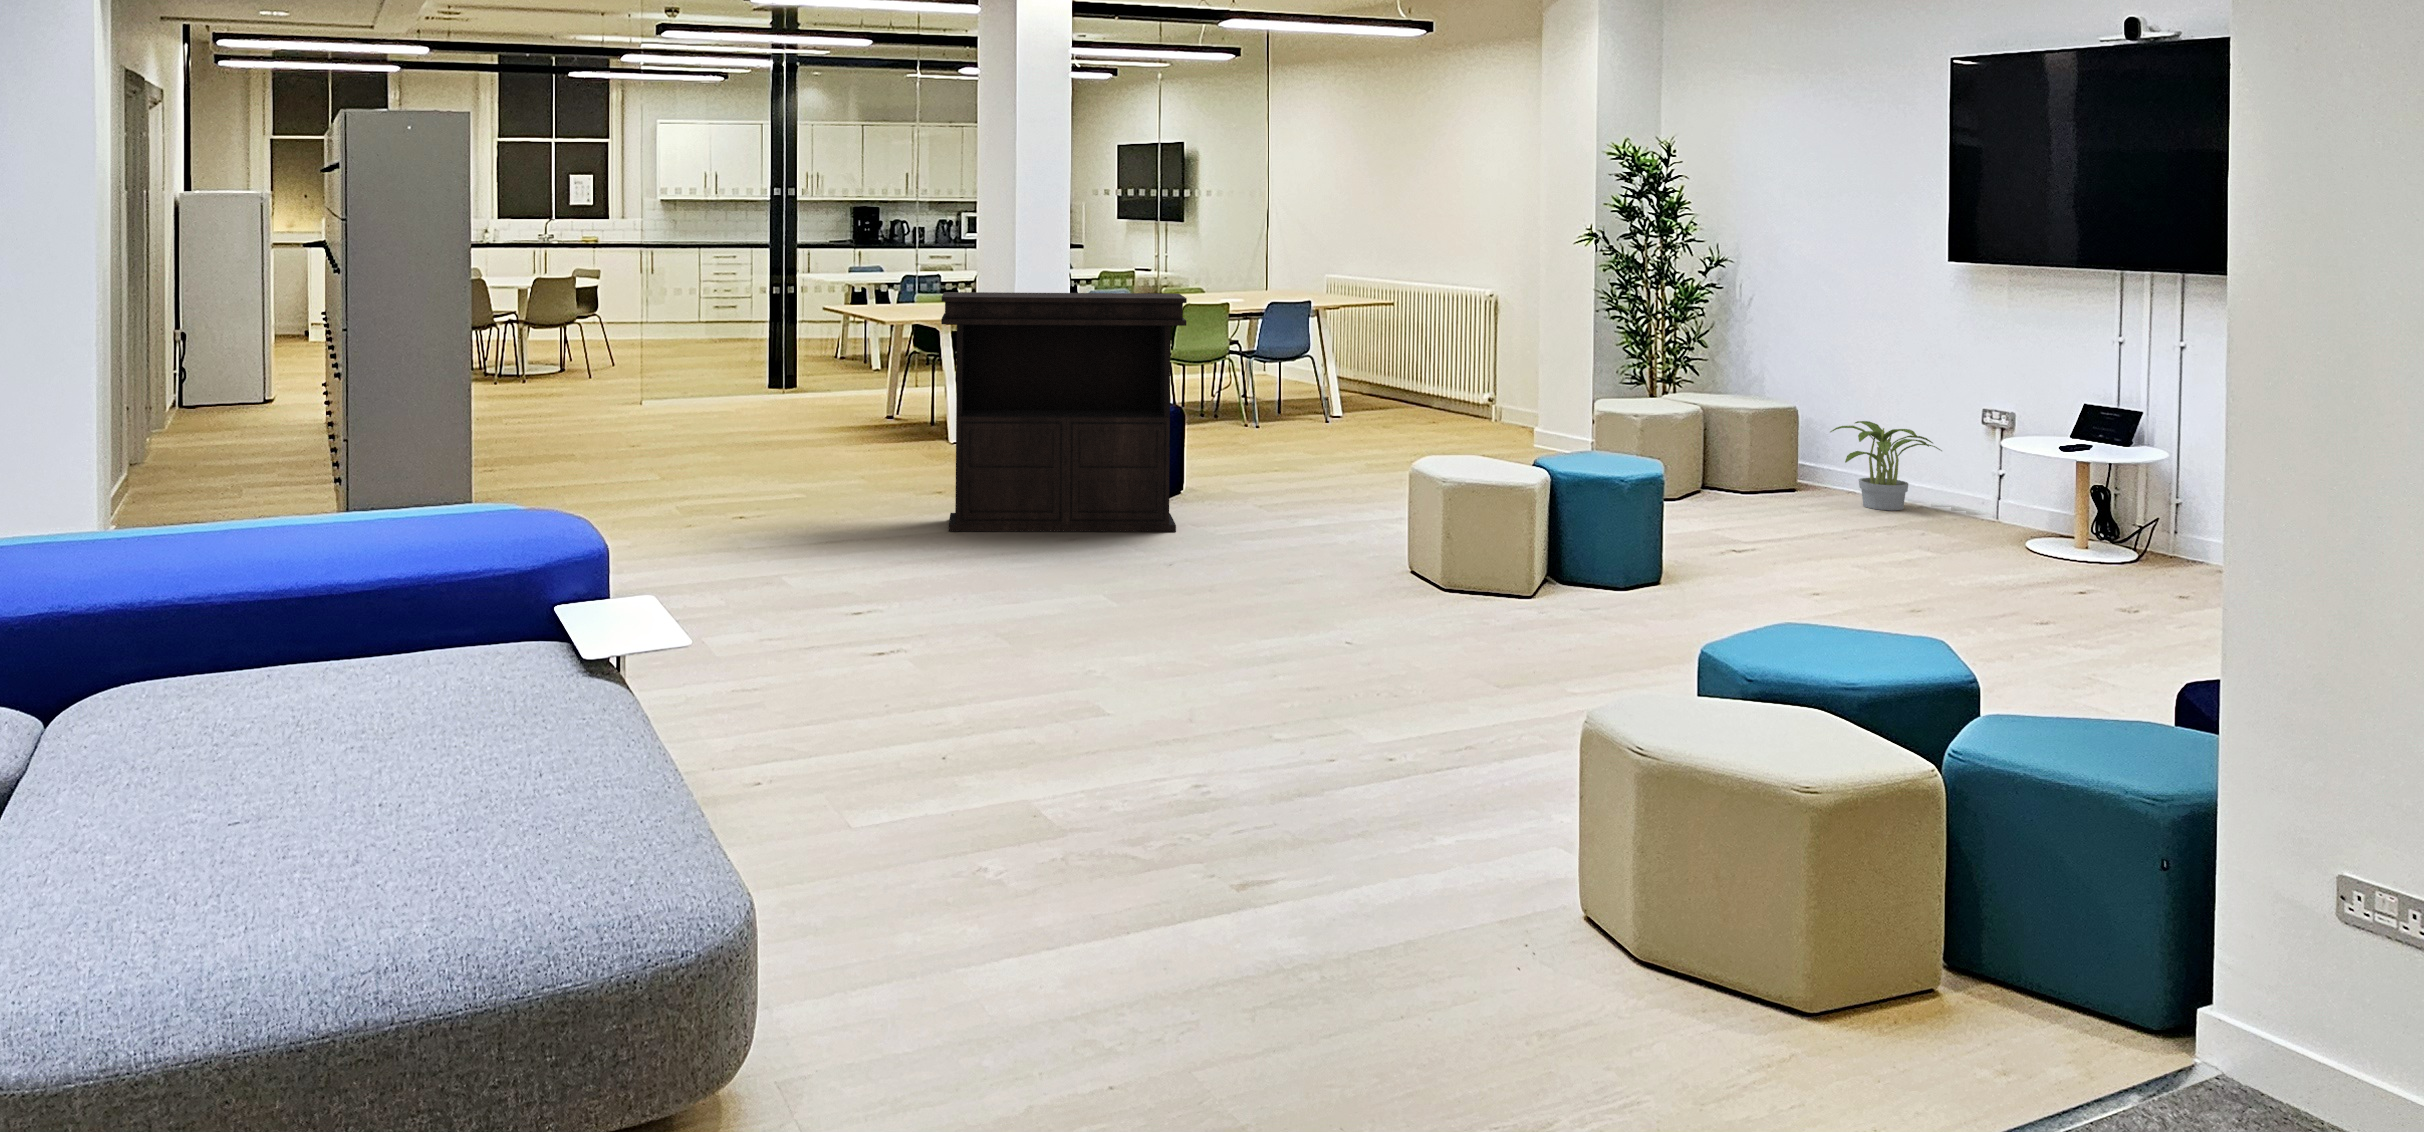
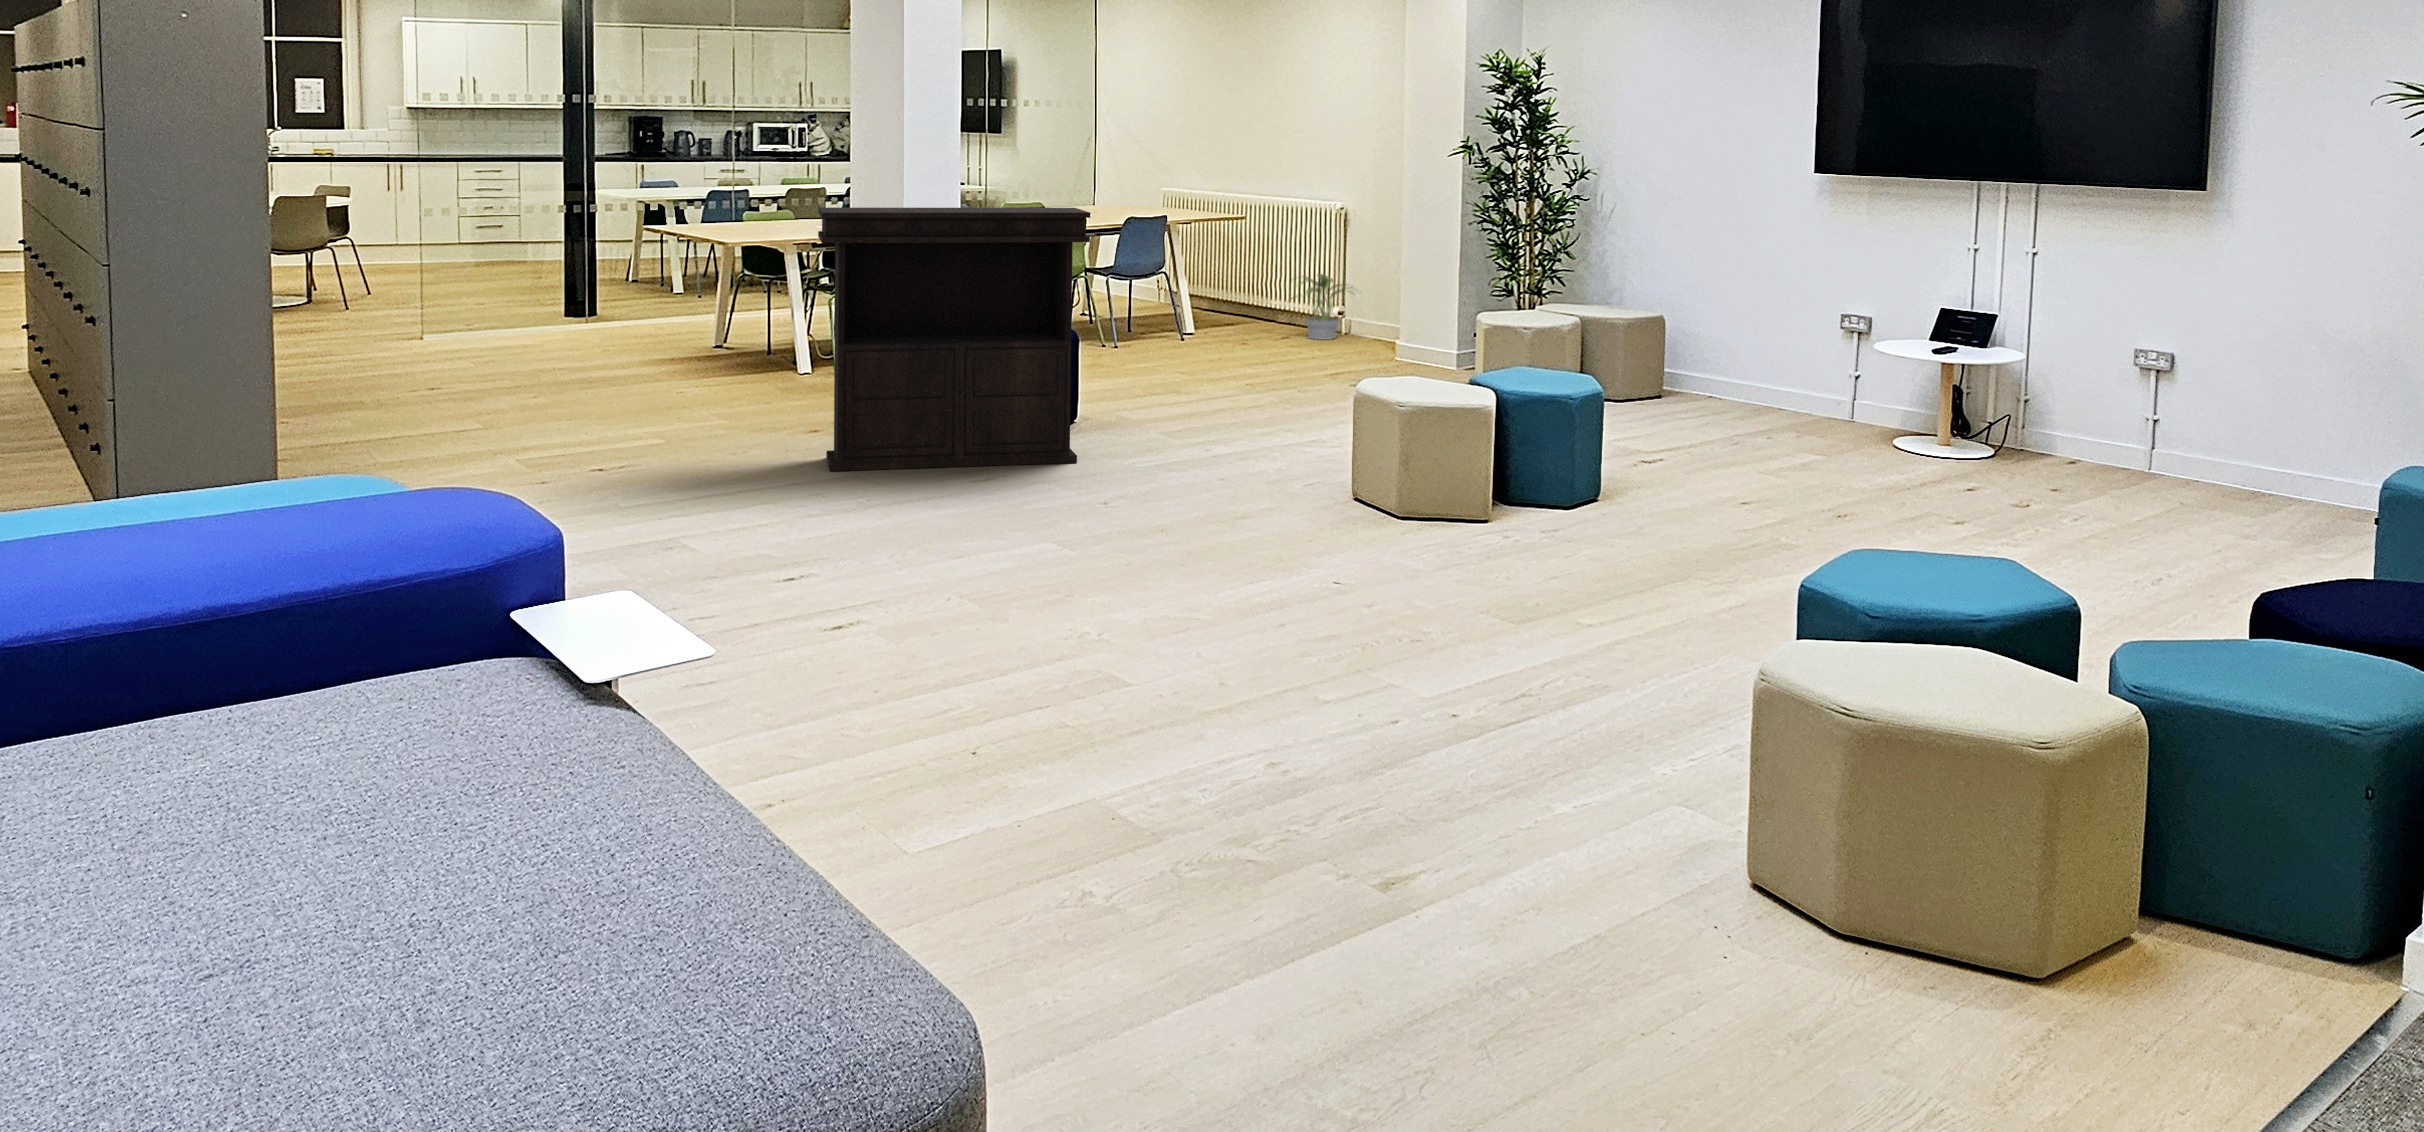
potted plant: present [1830,421,1942,510] -> present [1299,274,1352,340]

